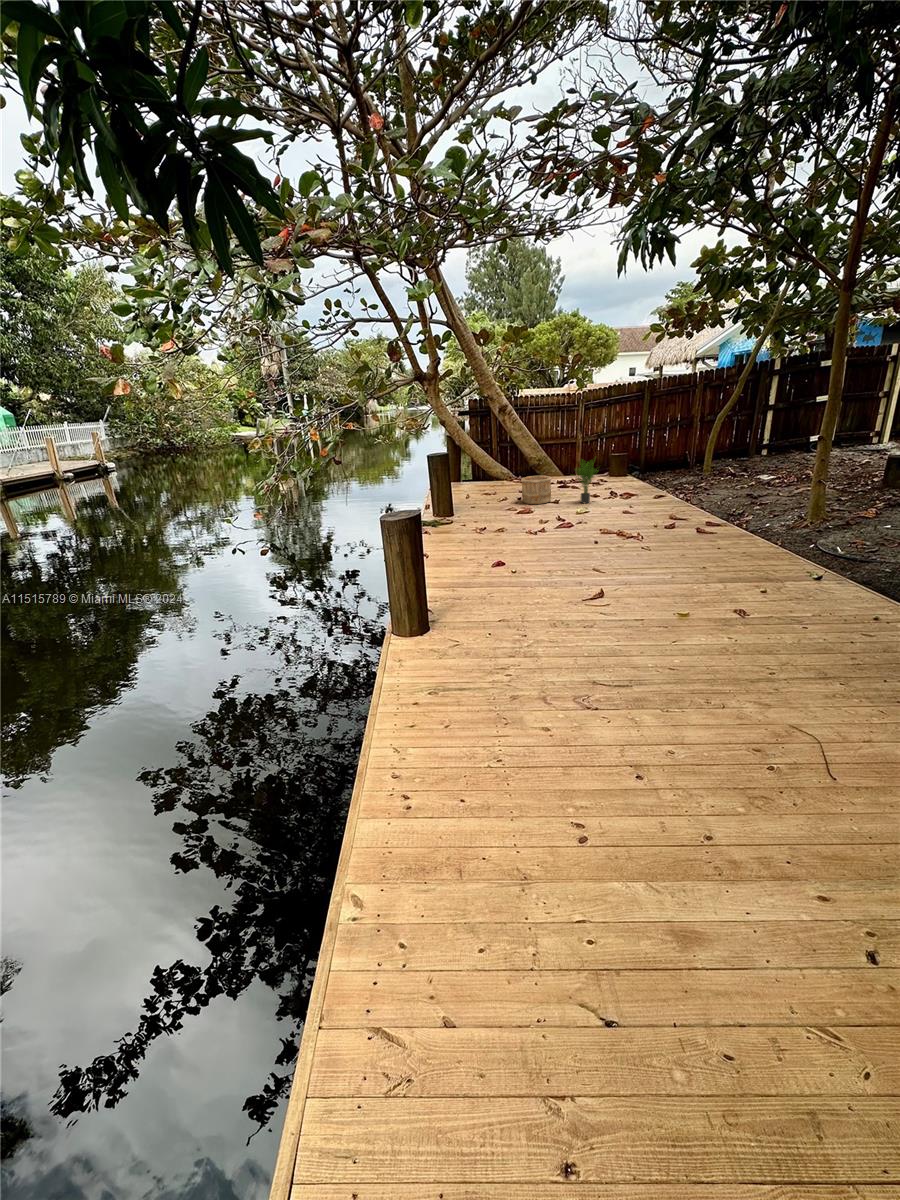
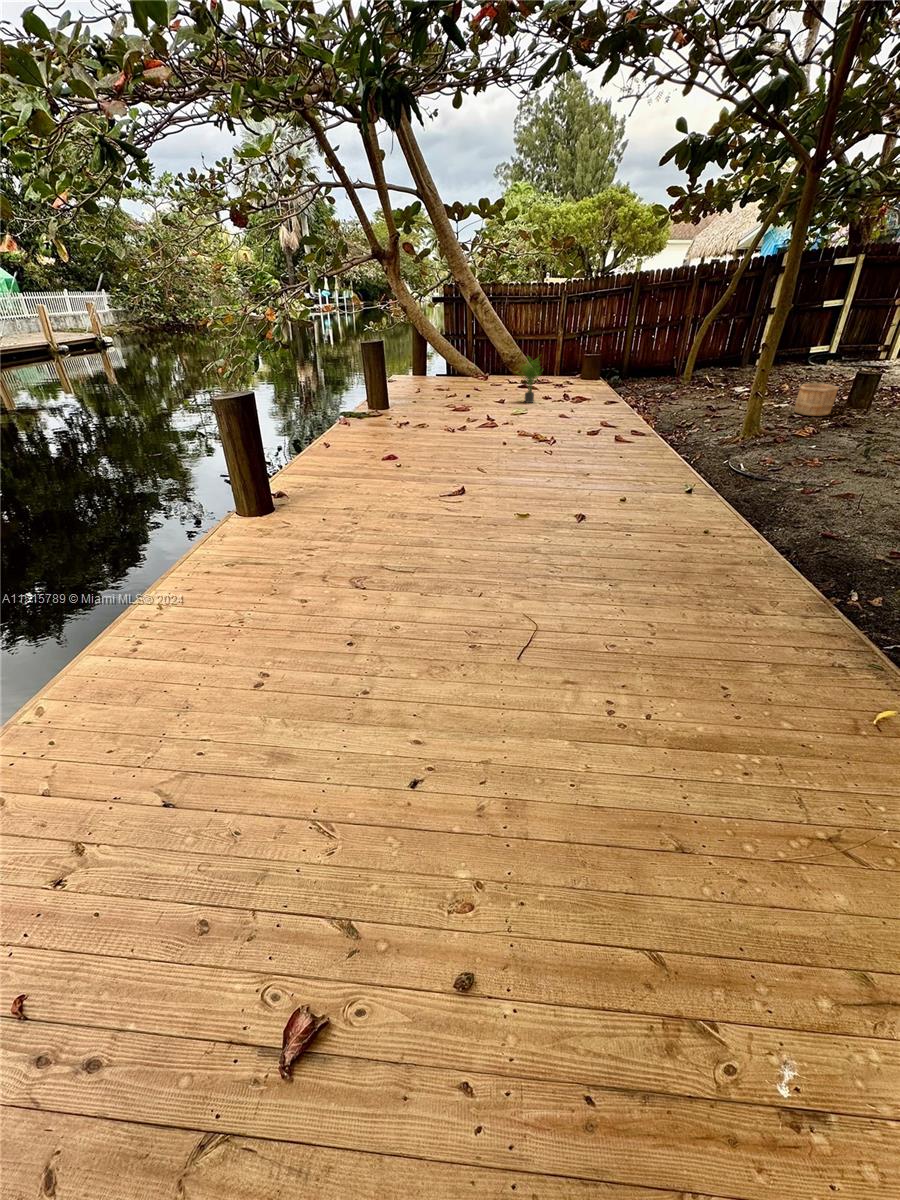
wooden bucket: present [521,475,552,504] -> present [794,383,839,416]

